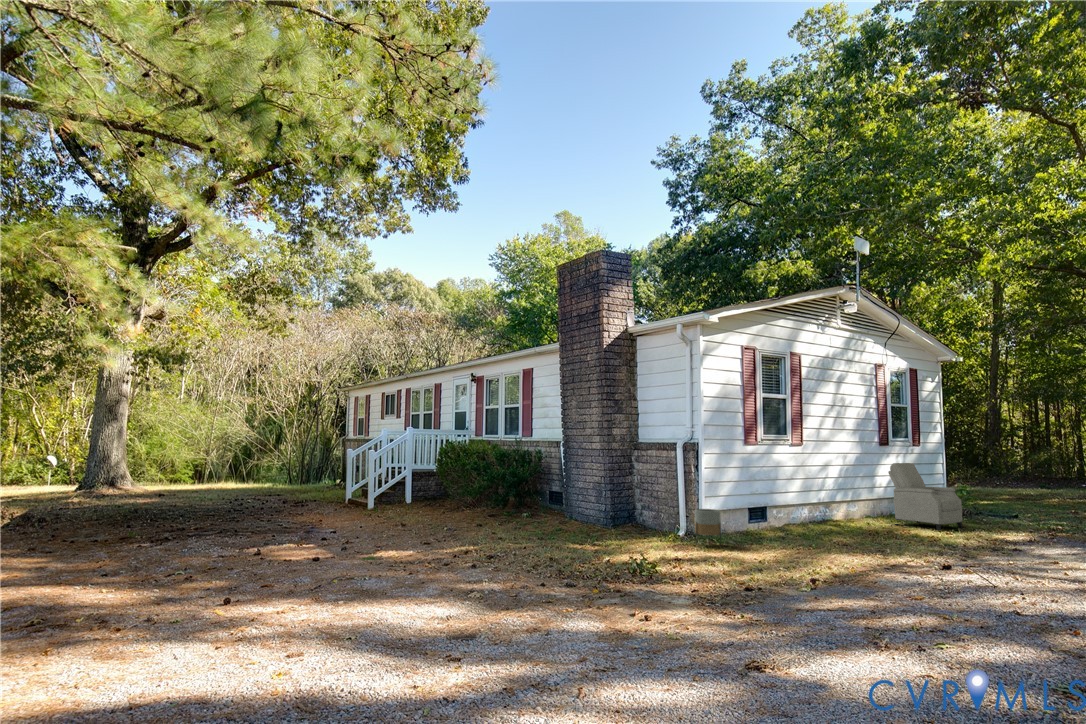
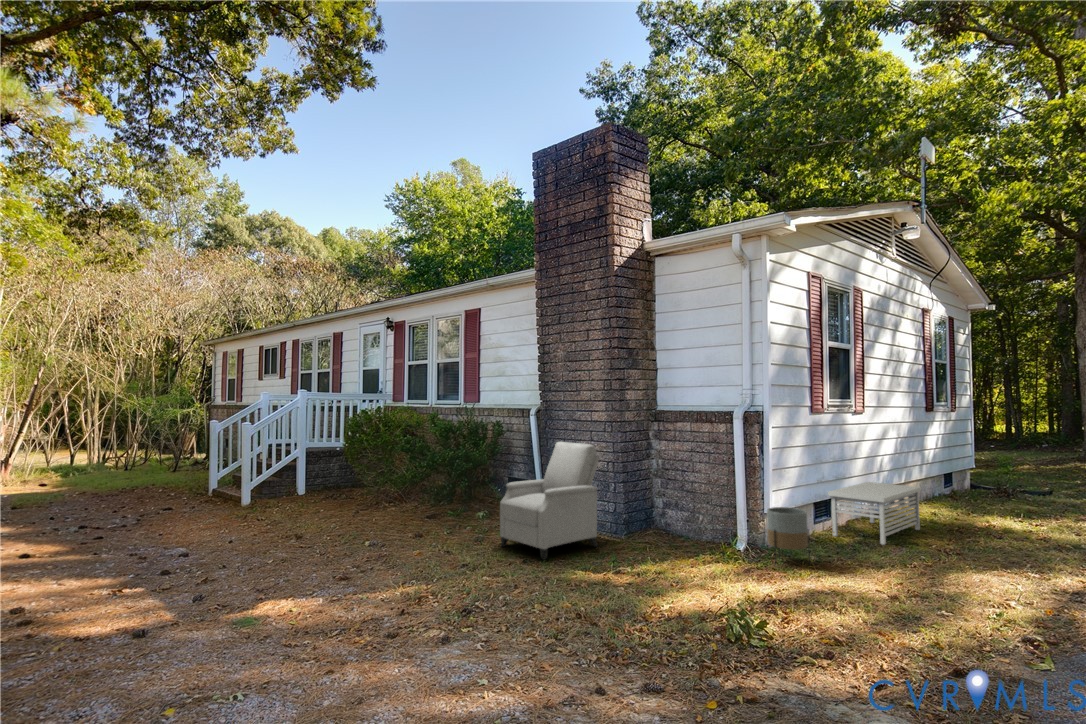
chair: present [888,463,963,531] -> present [500,442,599,560]
storage bench: none [763,501,844,542] -> present [828,482,921,545]

